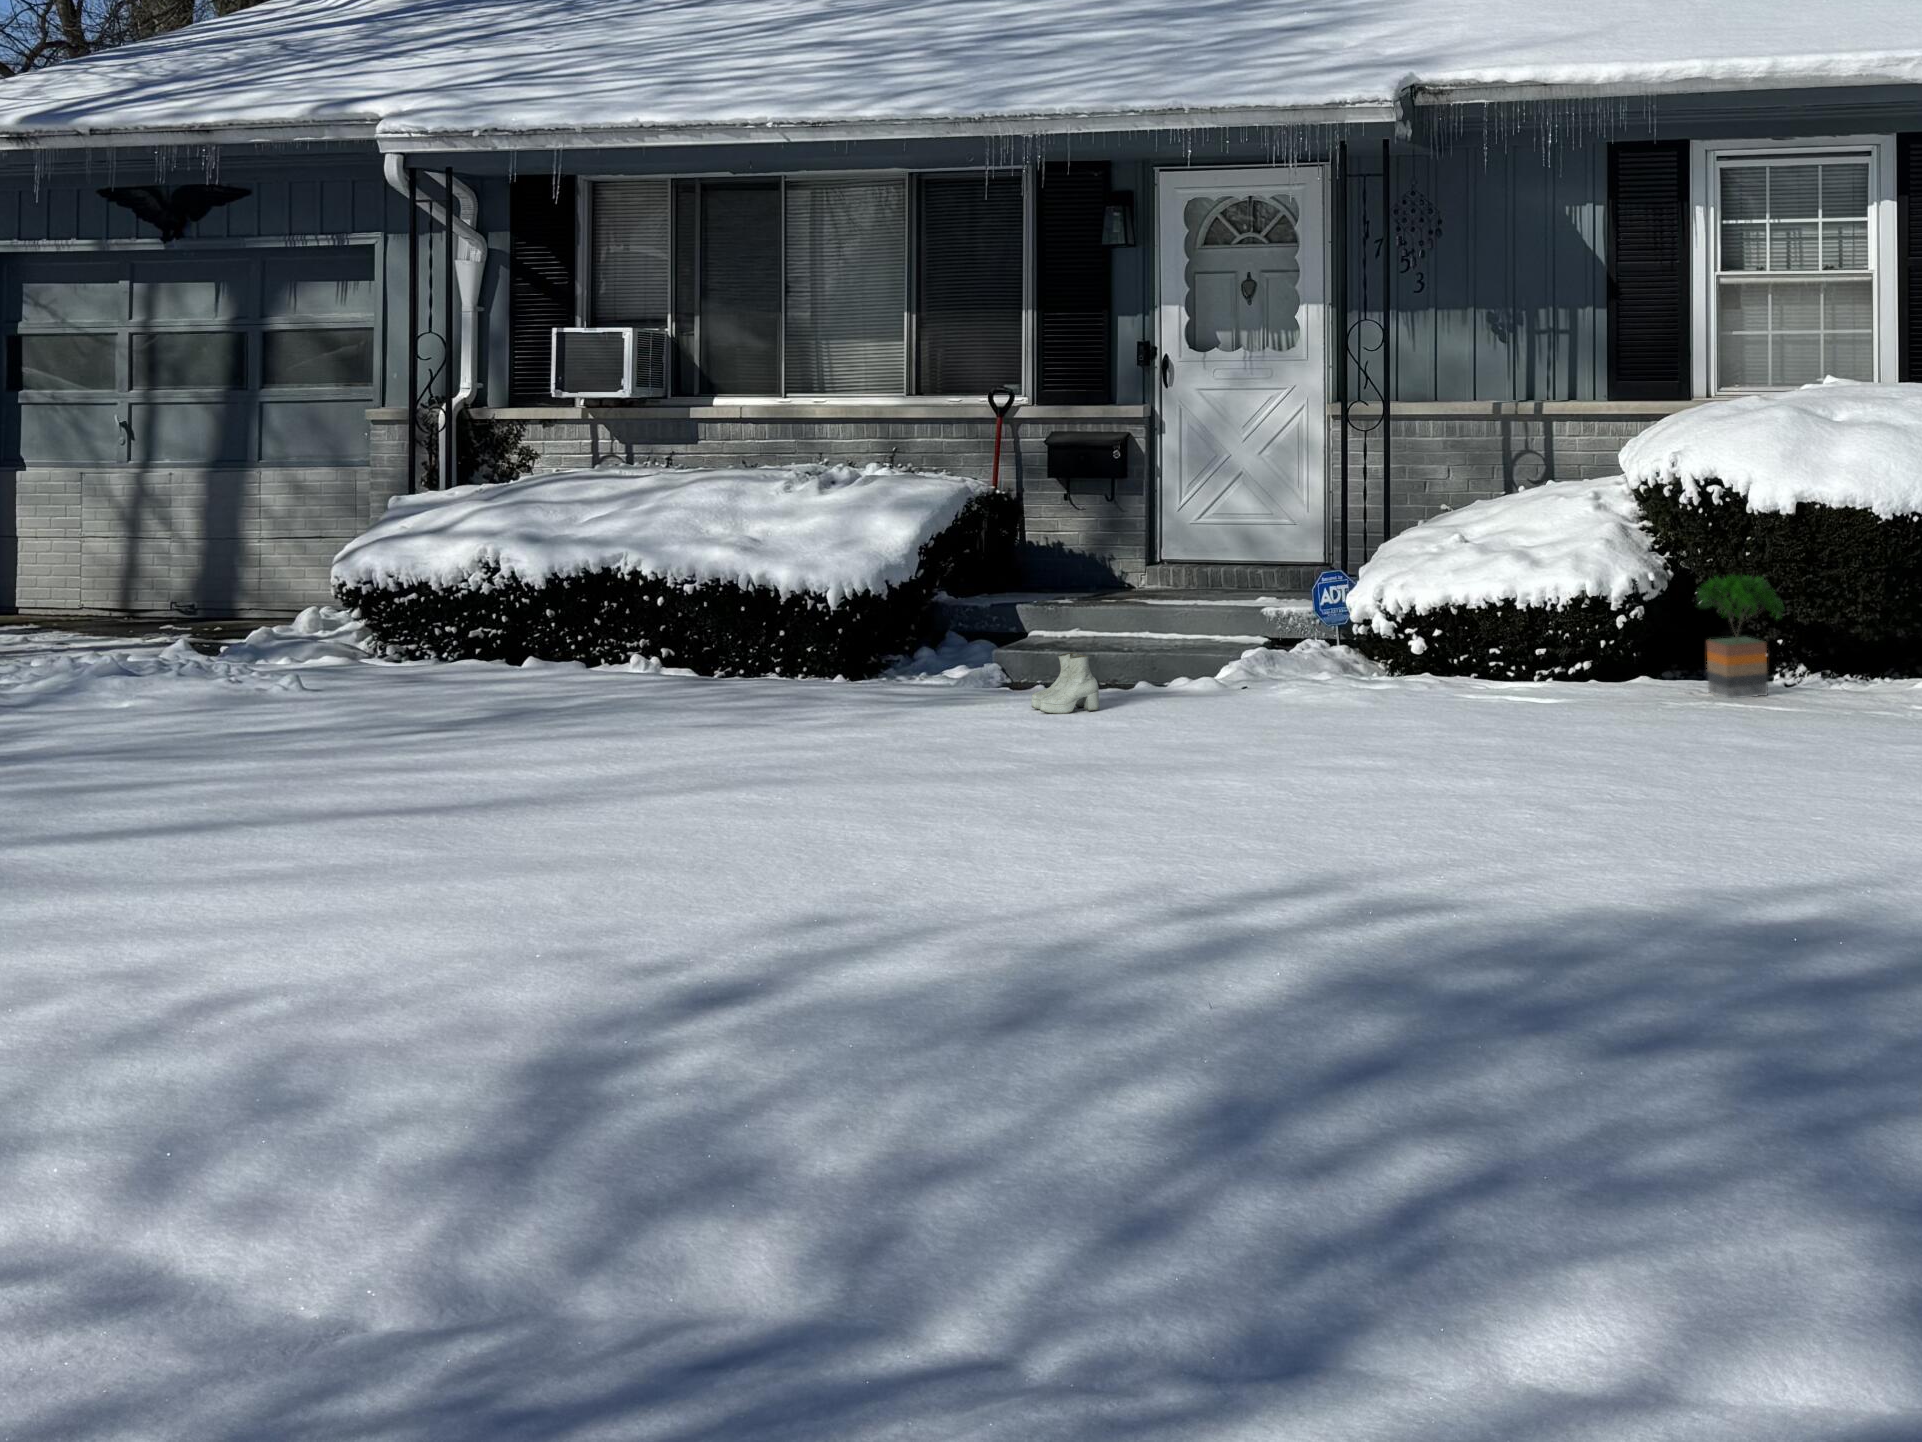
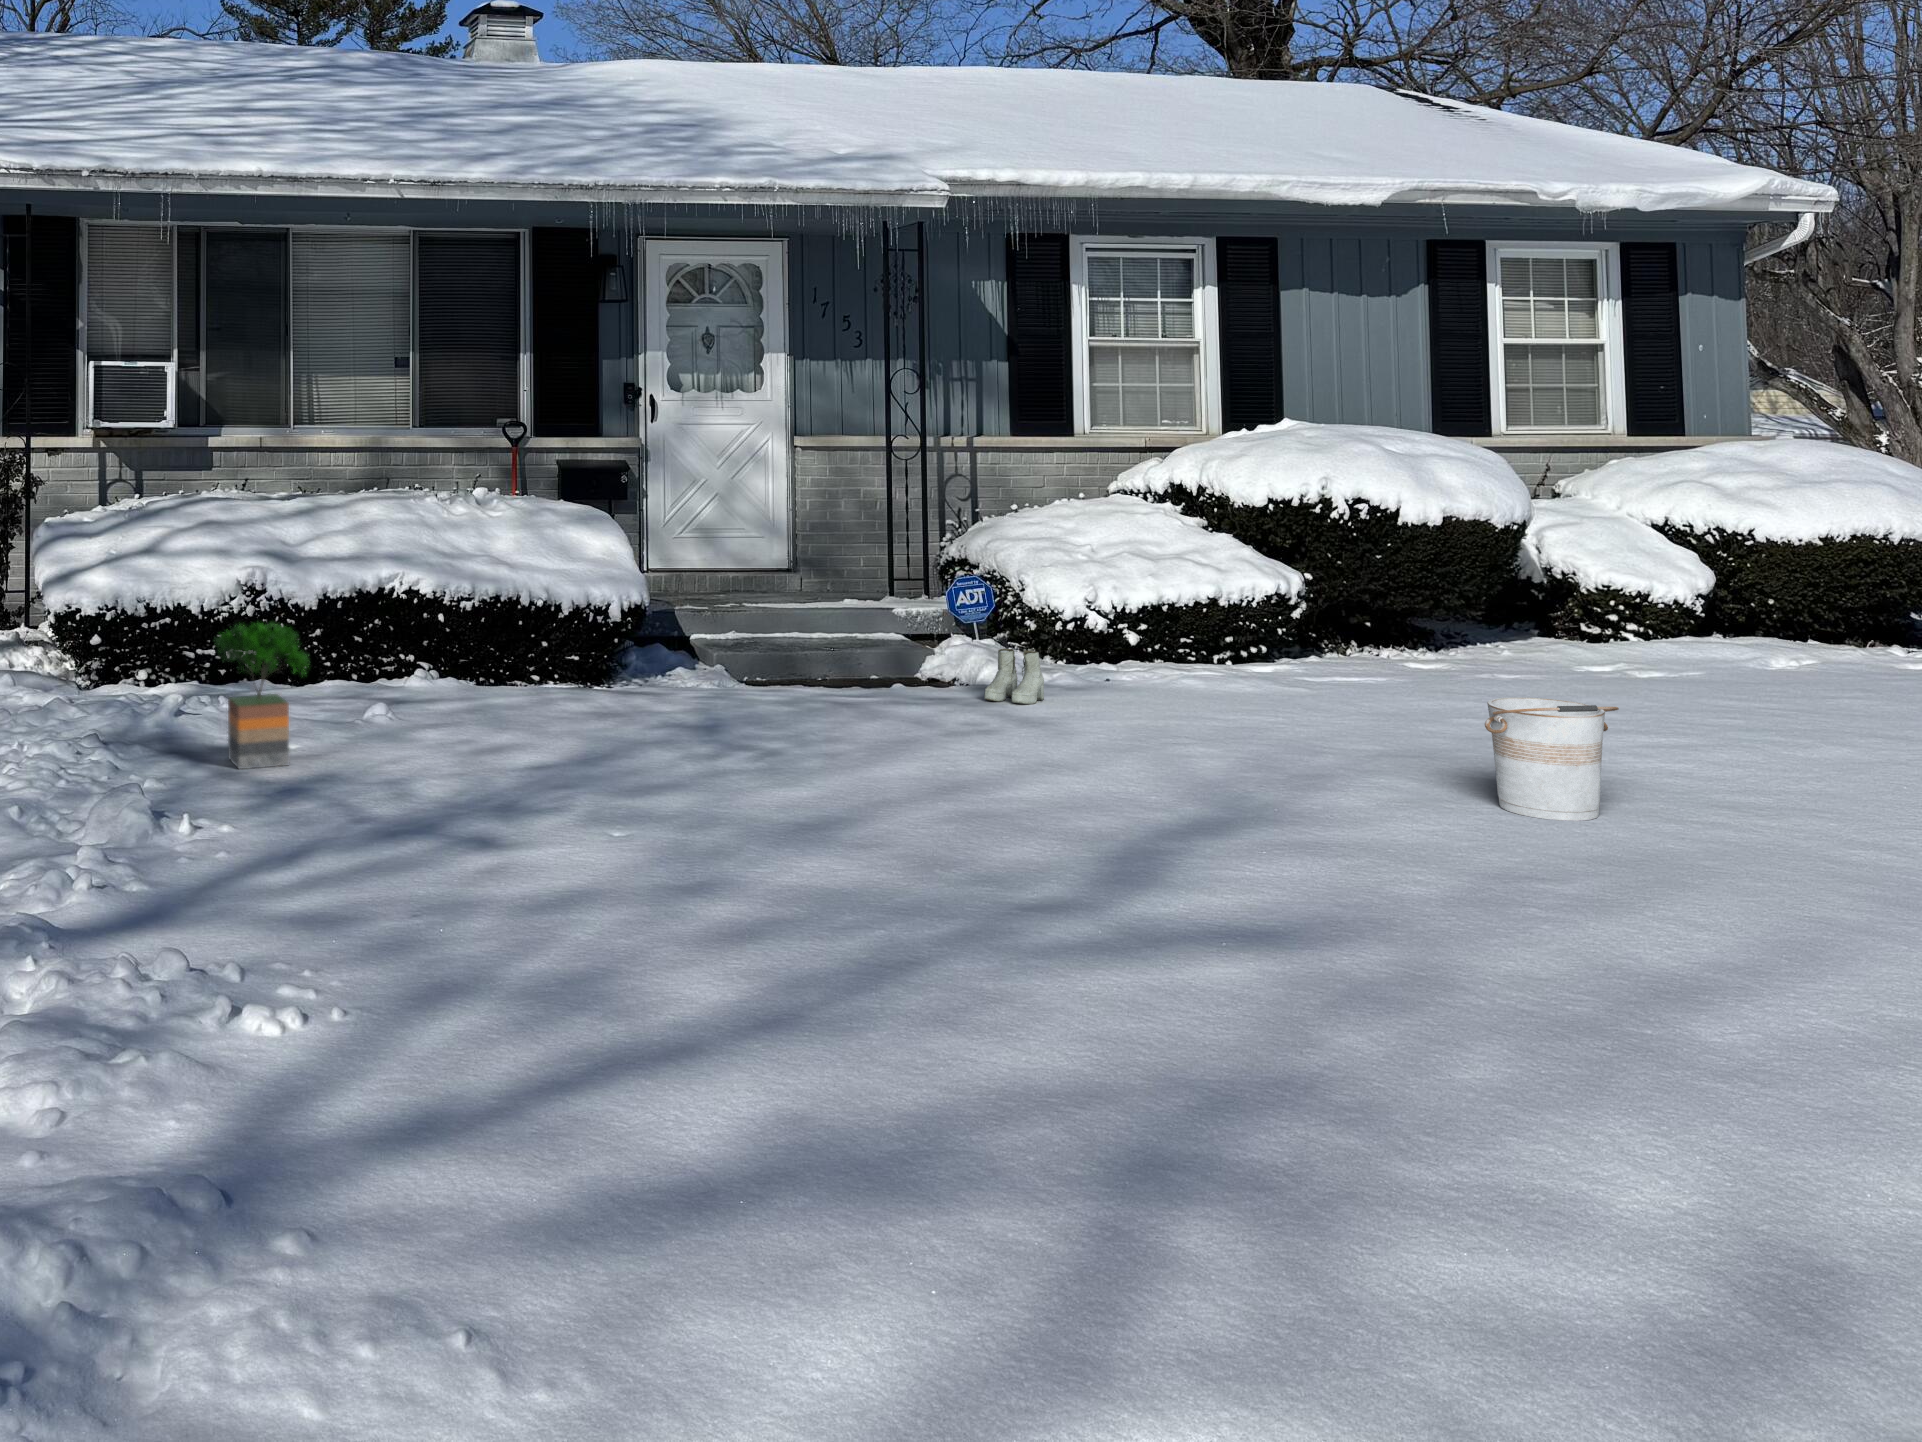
potted tree: present [1698,575,1784,698] -> present [214,623,309,769]
bucket: none [819,707,942,832] -> present [1485,698,1619,821]

